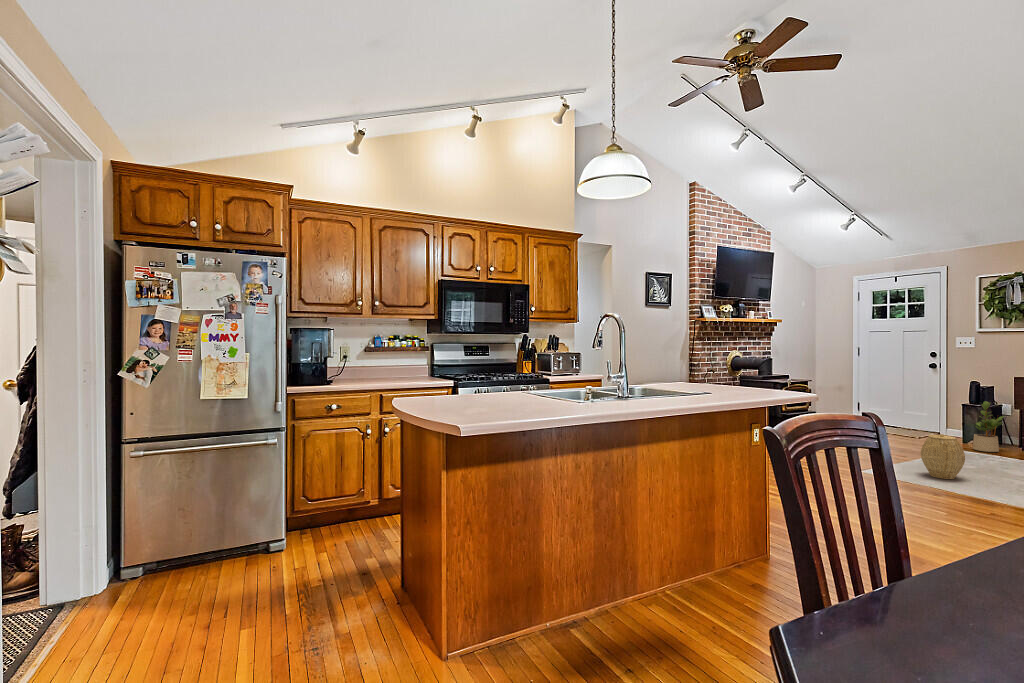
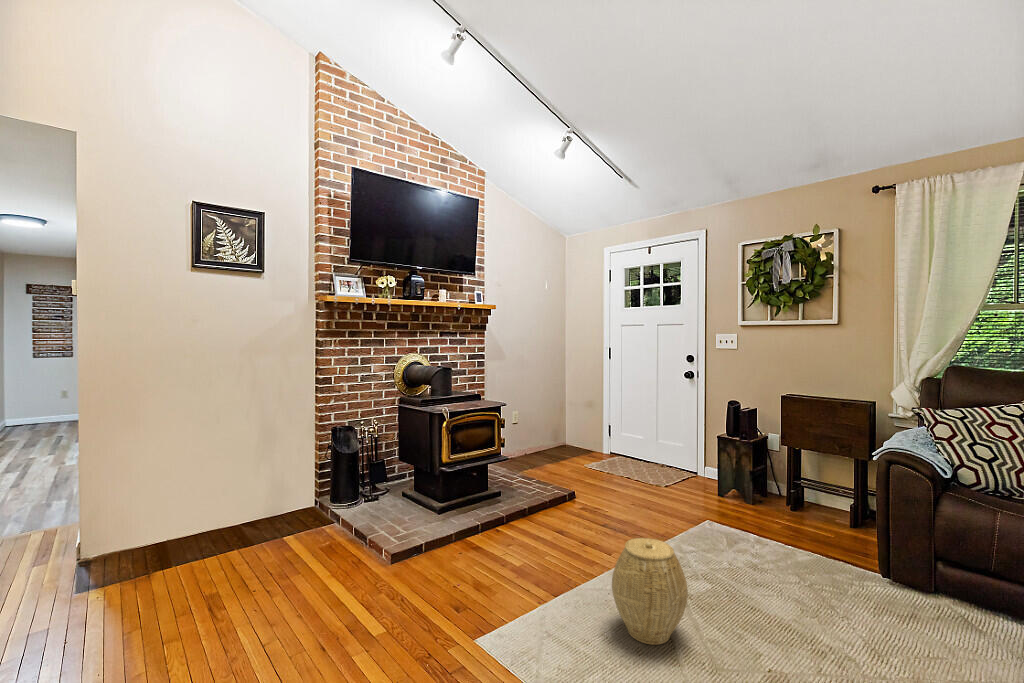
potted plant: present [973,401,1005,452] -> none [727,435,771,518]

